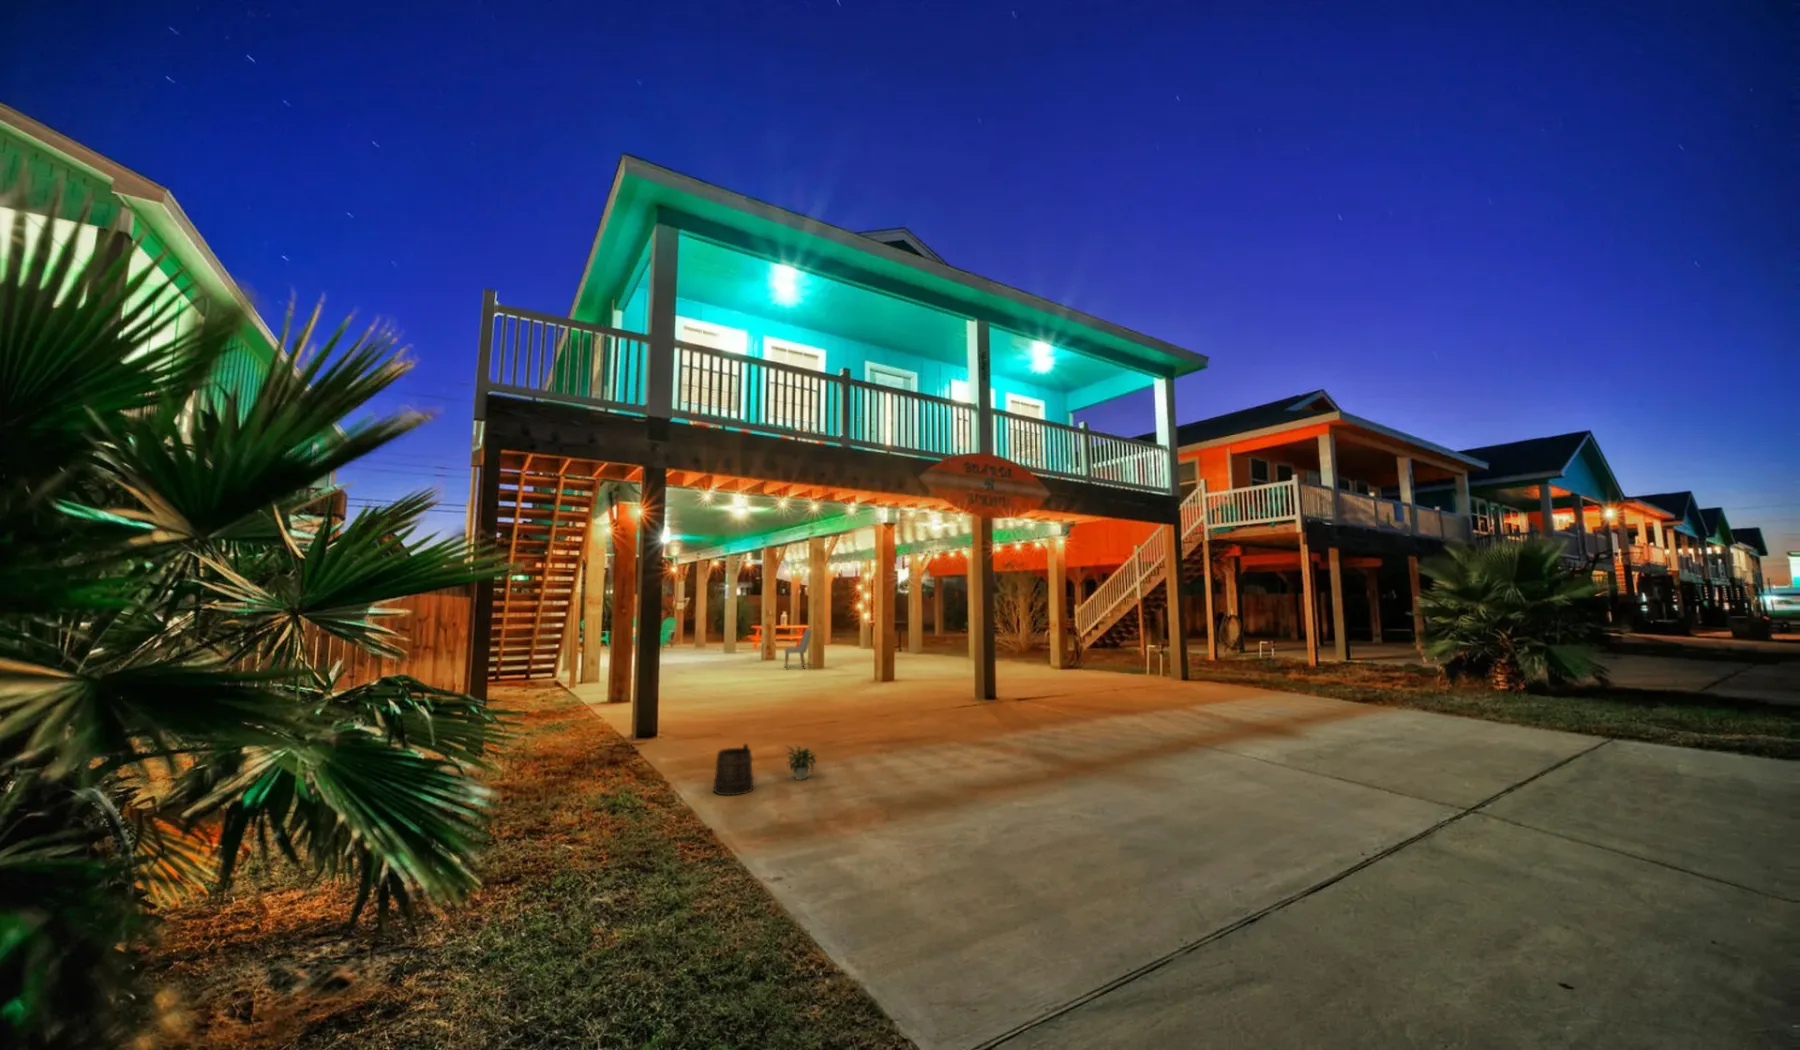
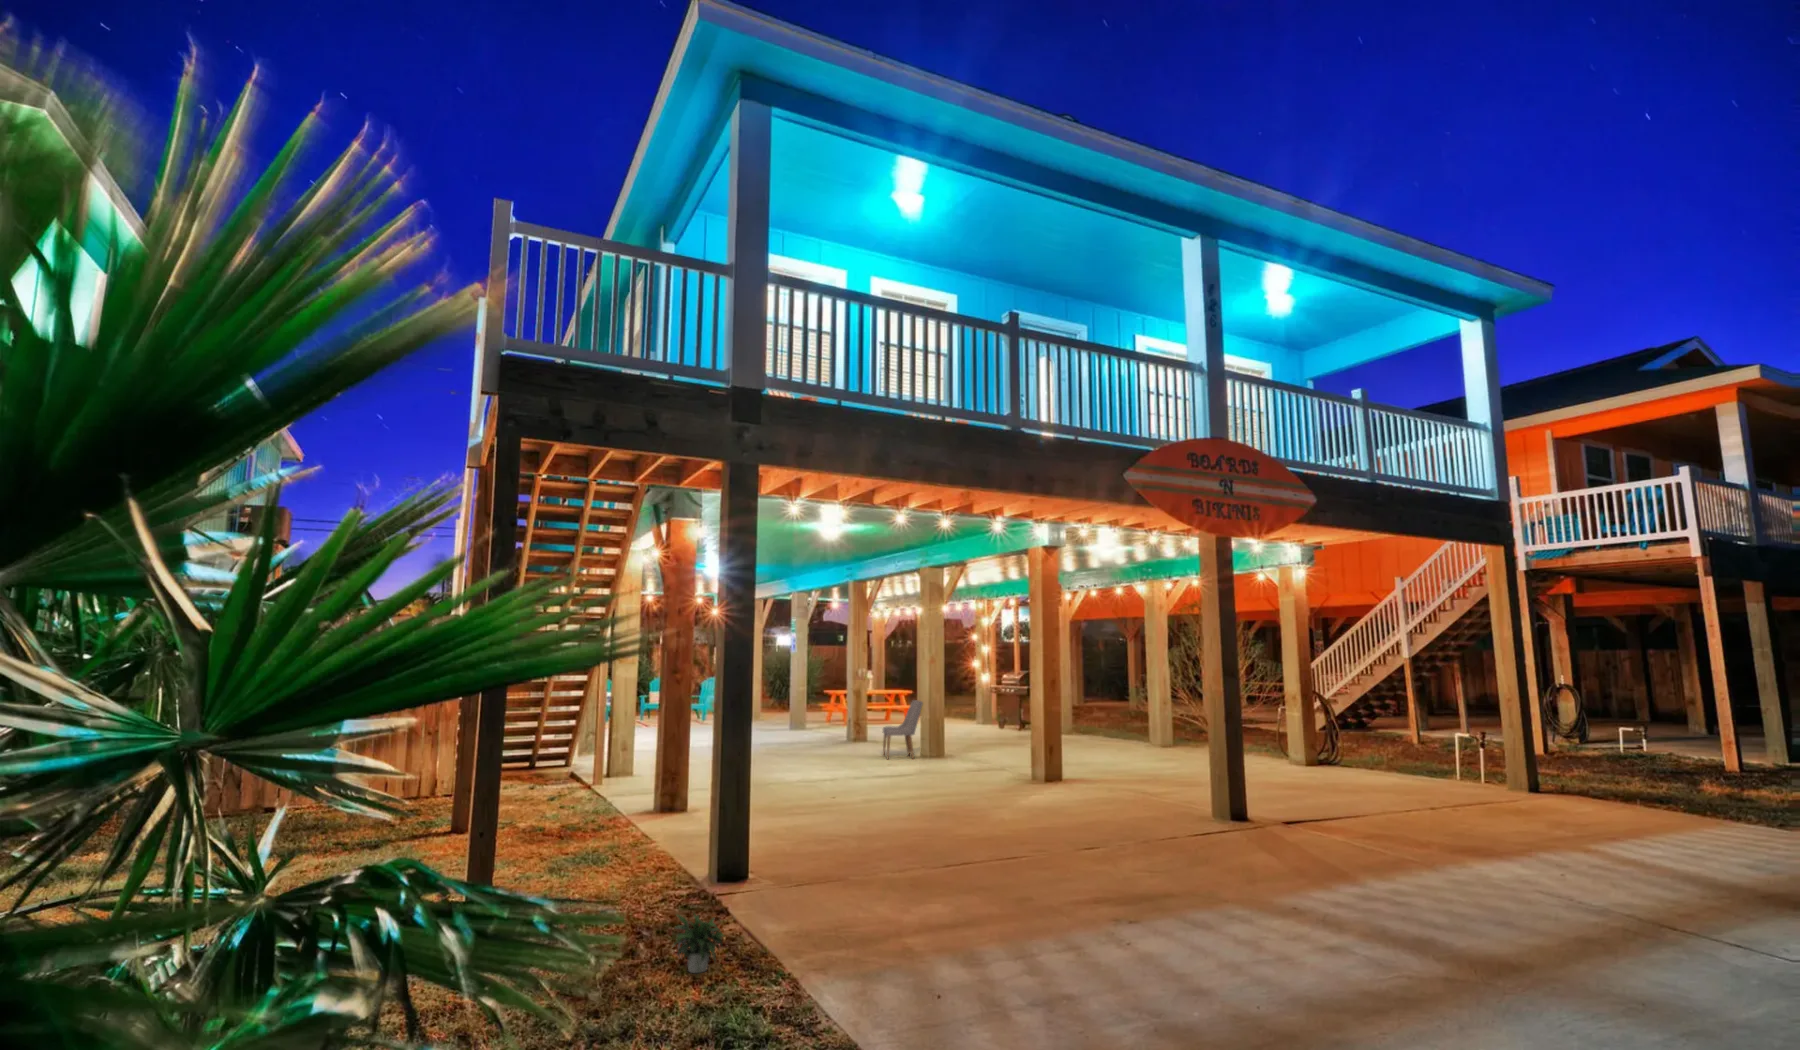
bucket: present [714,744,753,795] -> none [869,917,933,1009]
potted plant: present [786,747,816,780] -> present [674,914,724,973]

